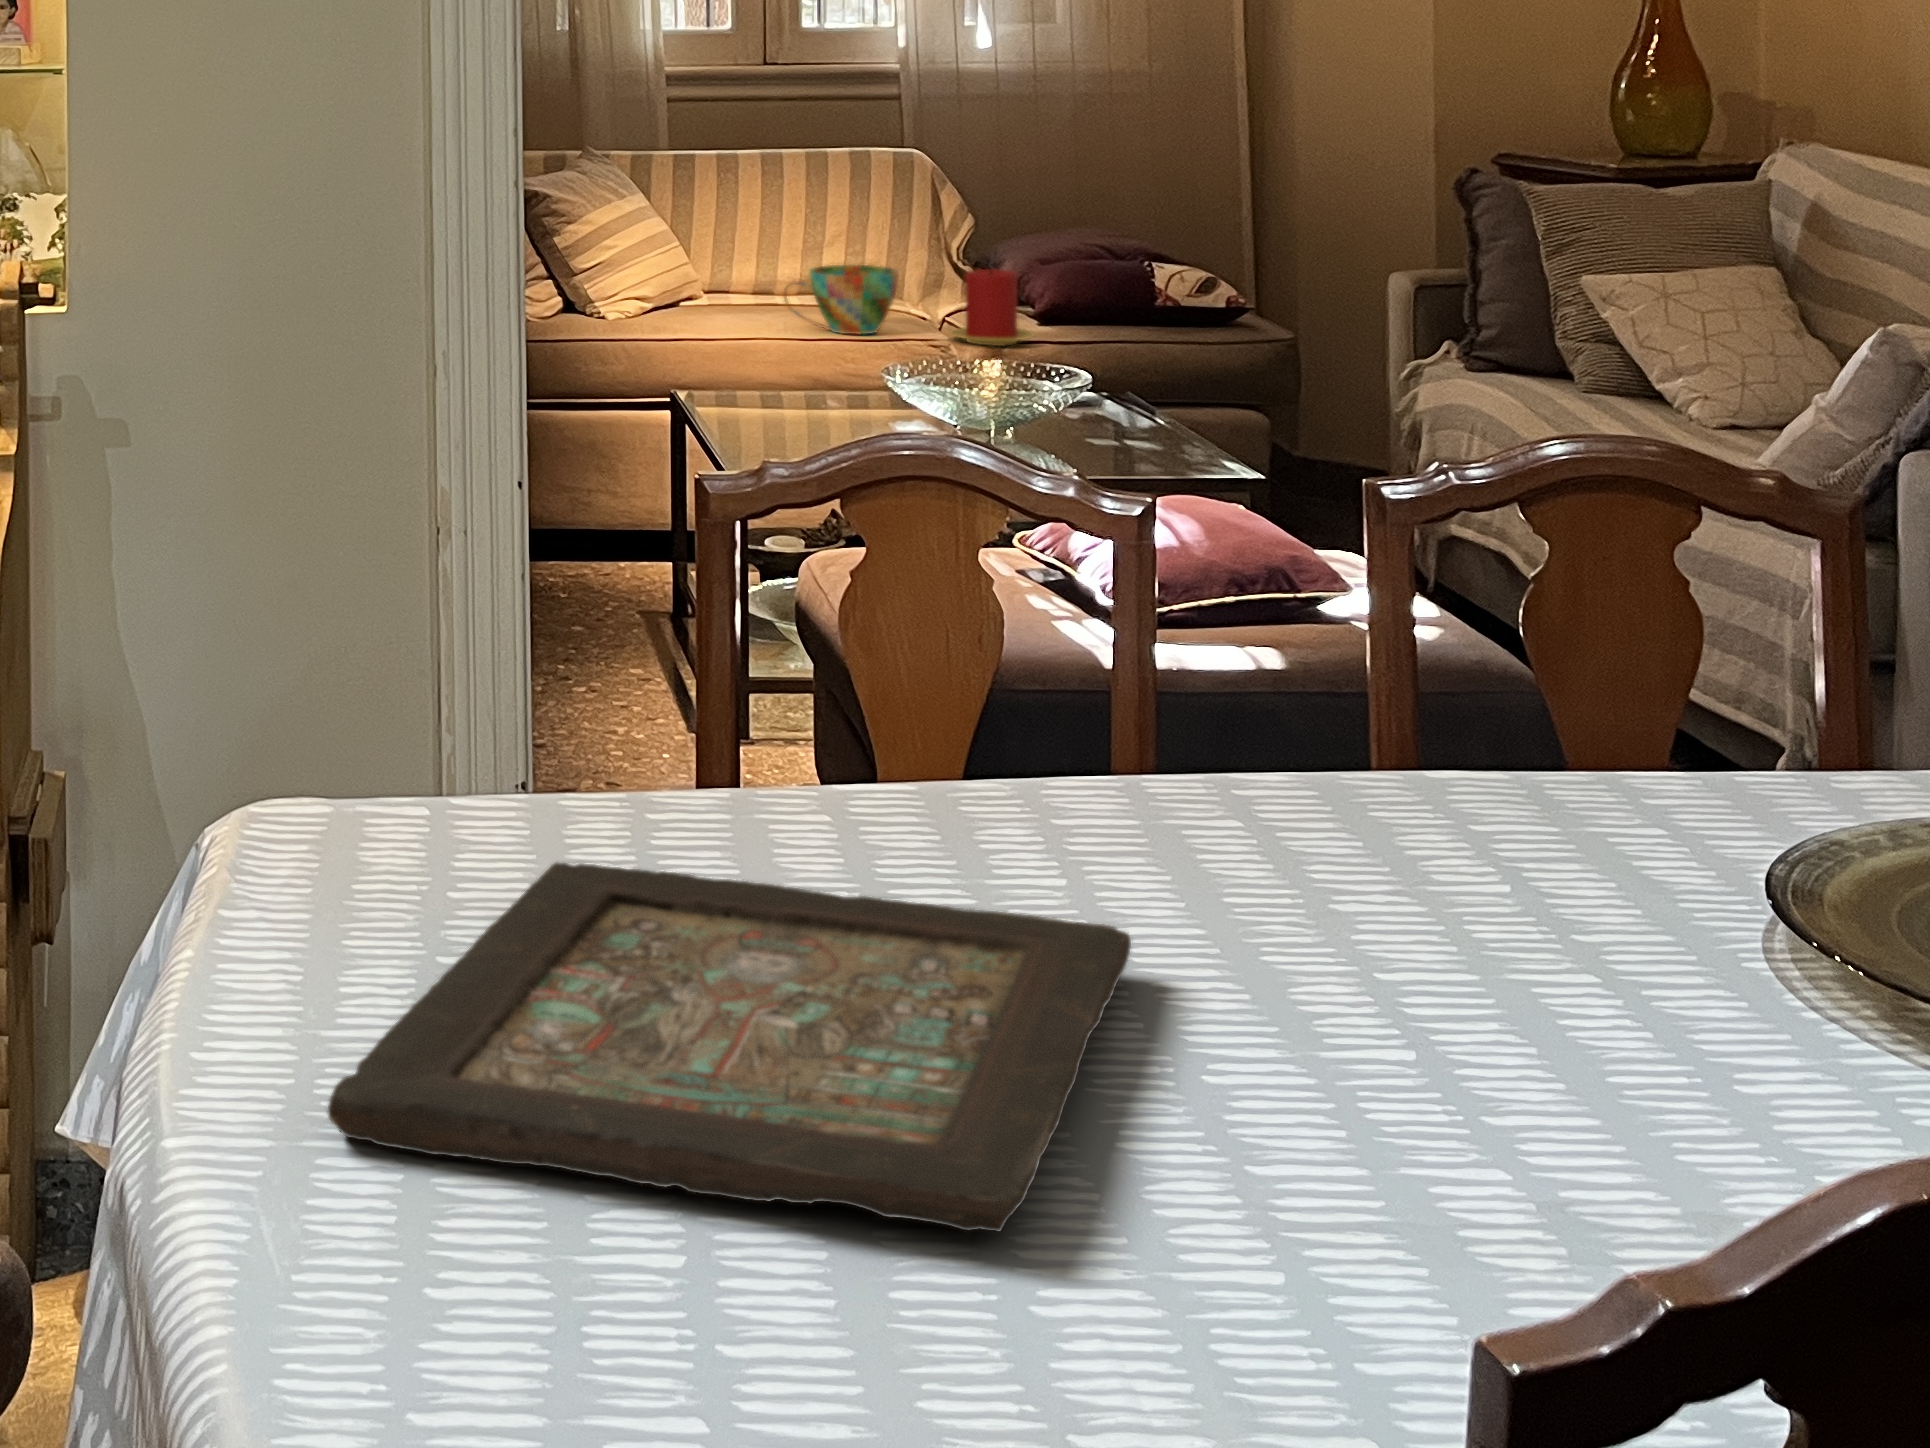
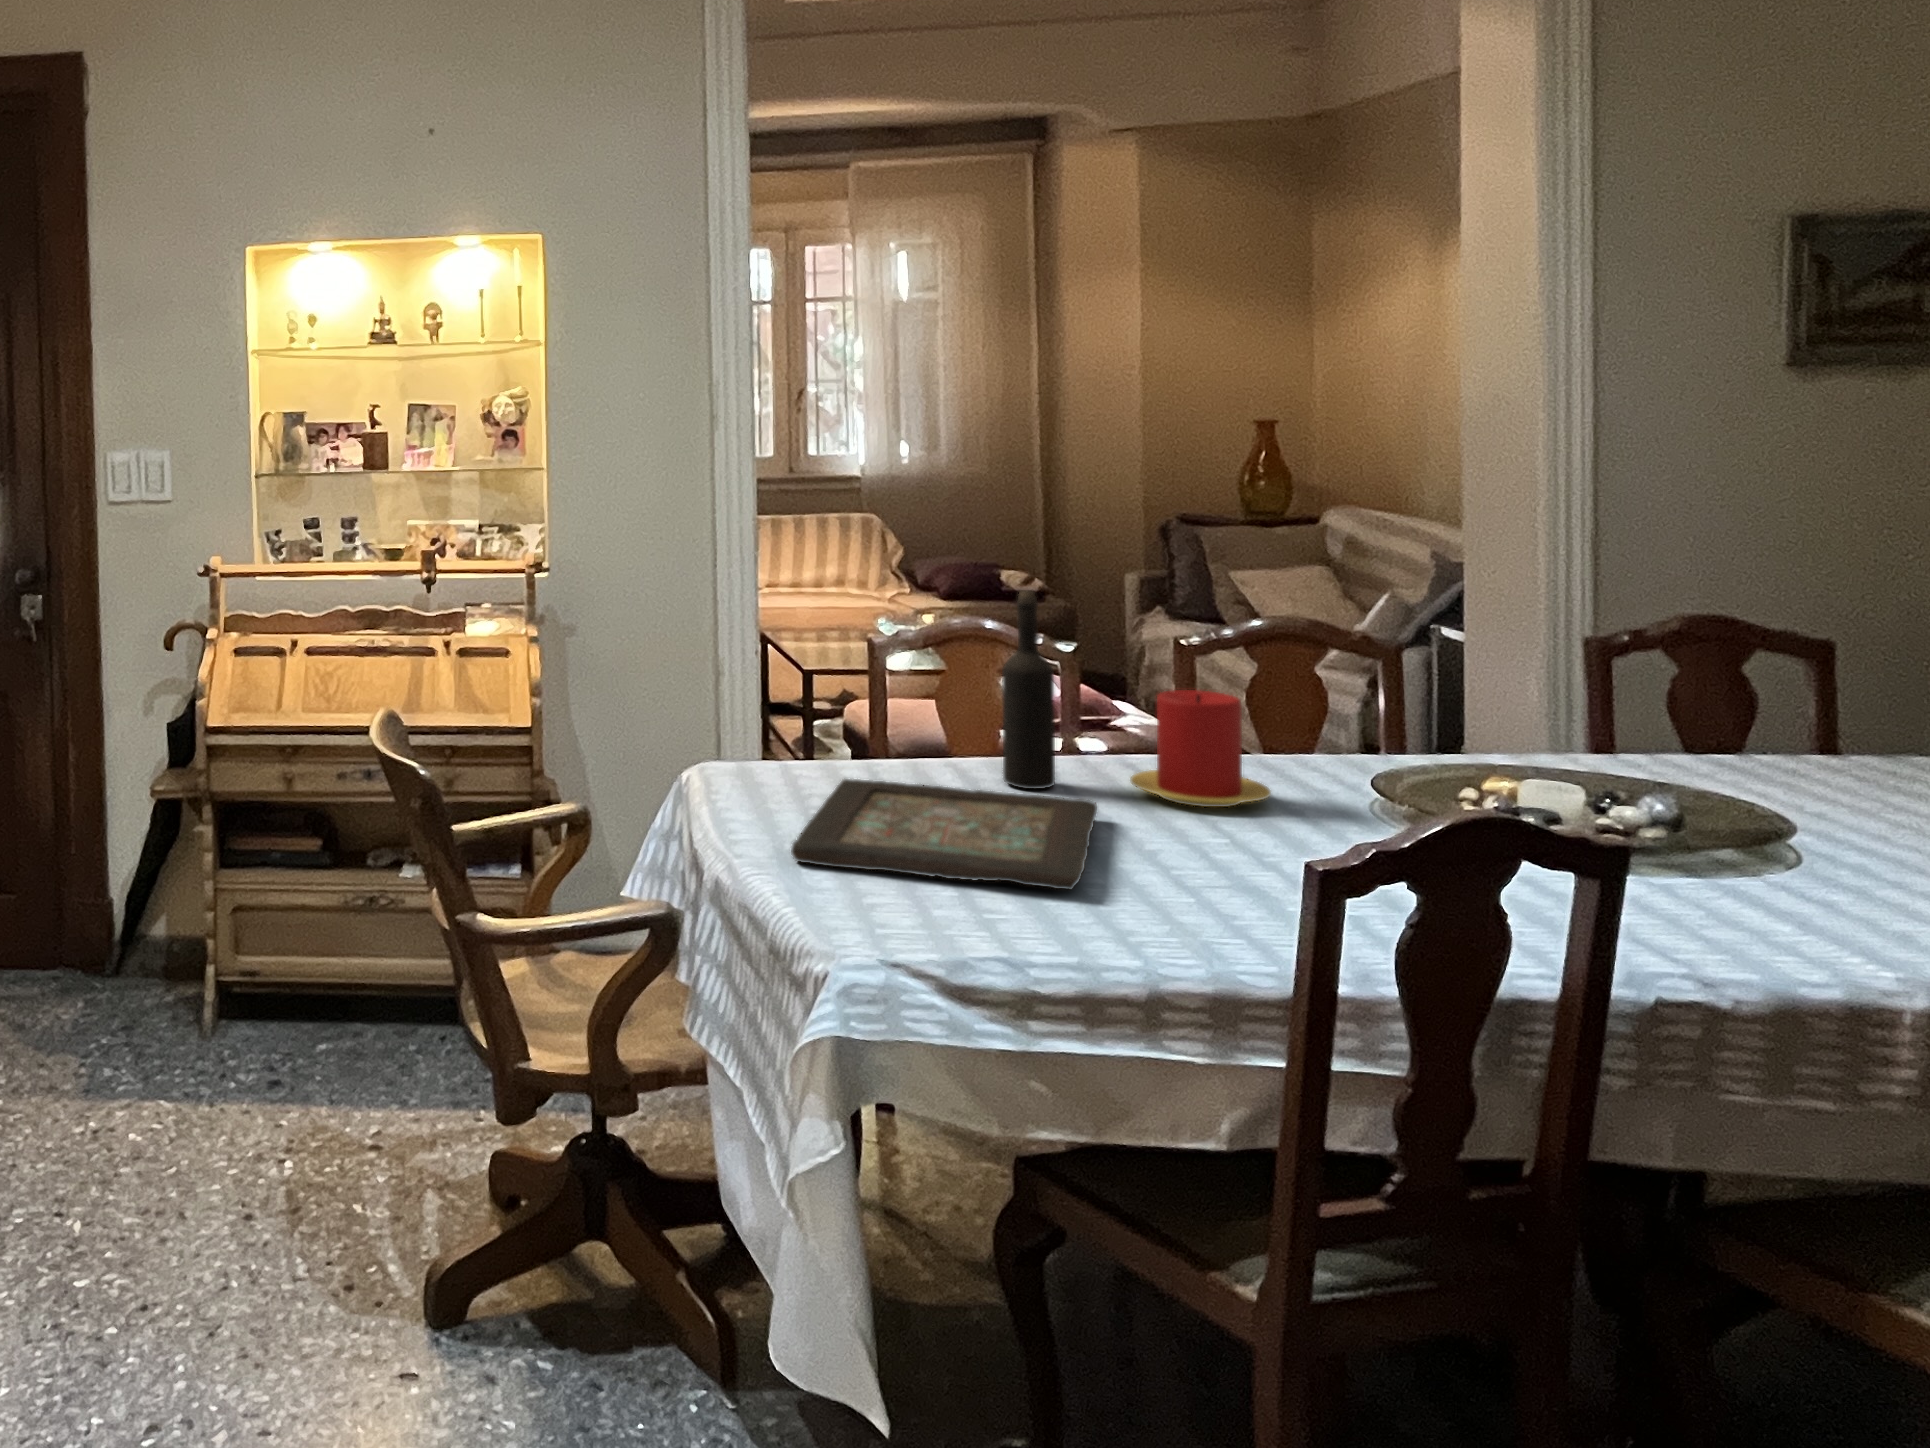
cup: present [784,265,899,335] -> none [808,571,867,605]
candle: present [950,269,1034,346] -> present [1130,690,1271,807]
wine bottle: none [943,392,1061,879] -> present [1002,590,1055,789]

